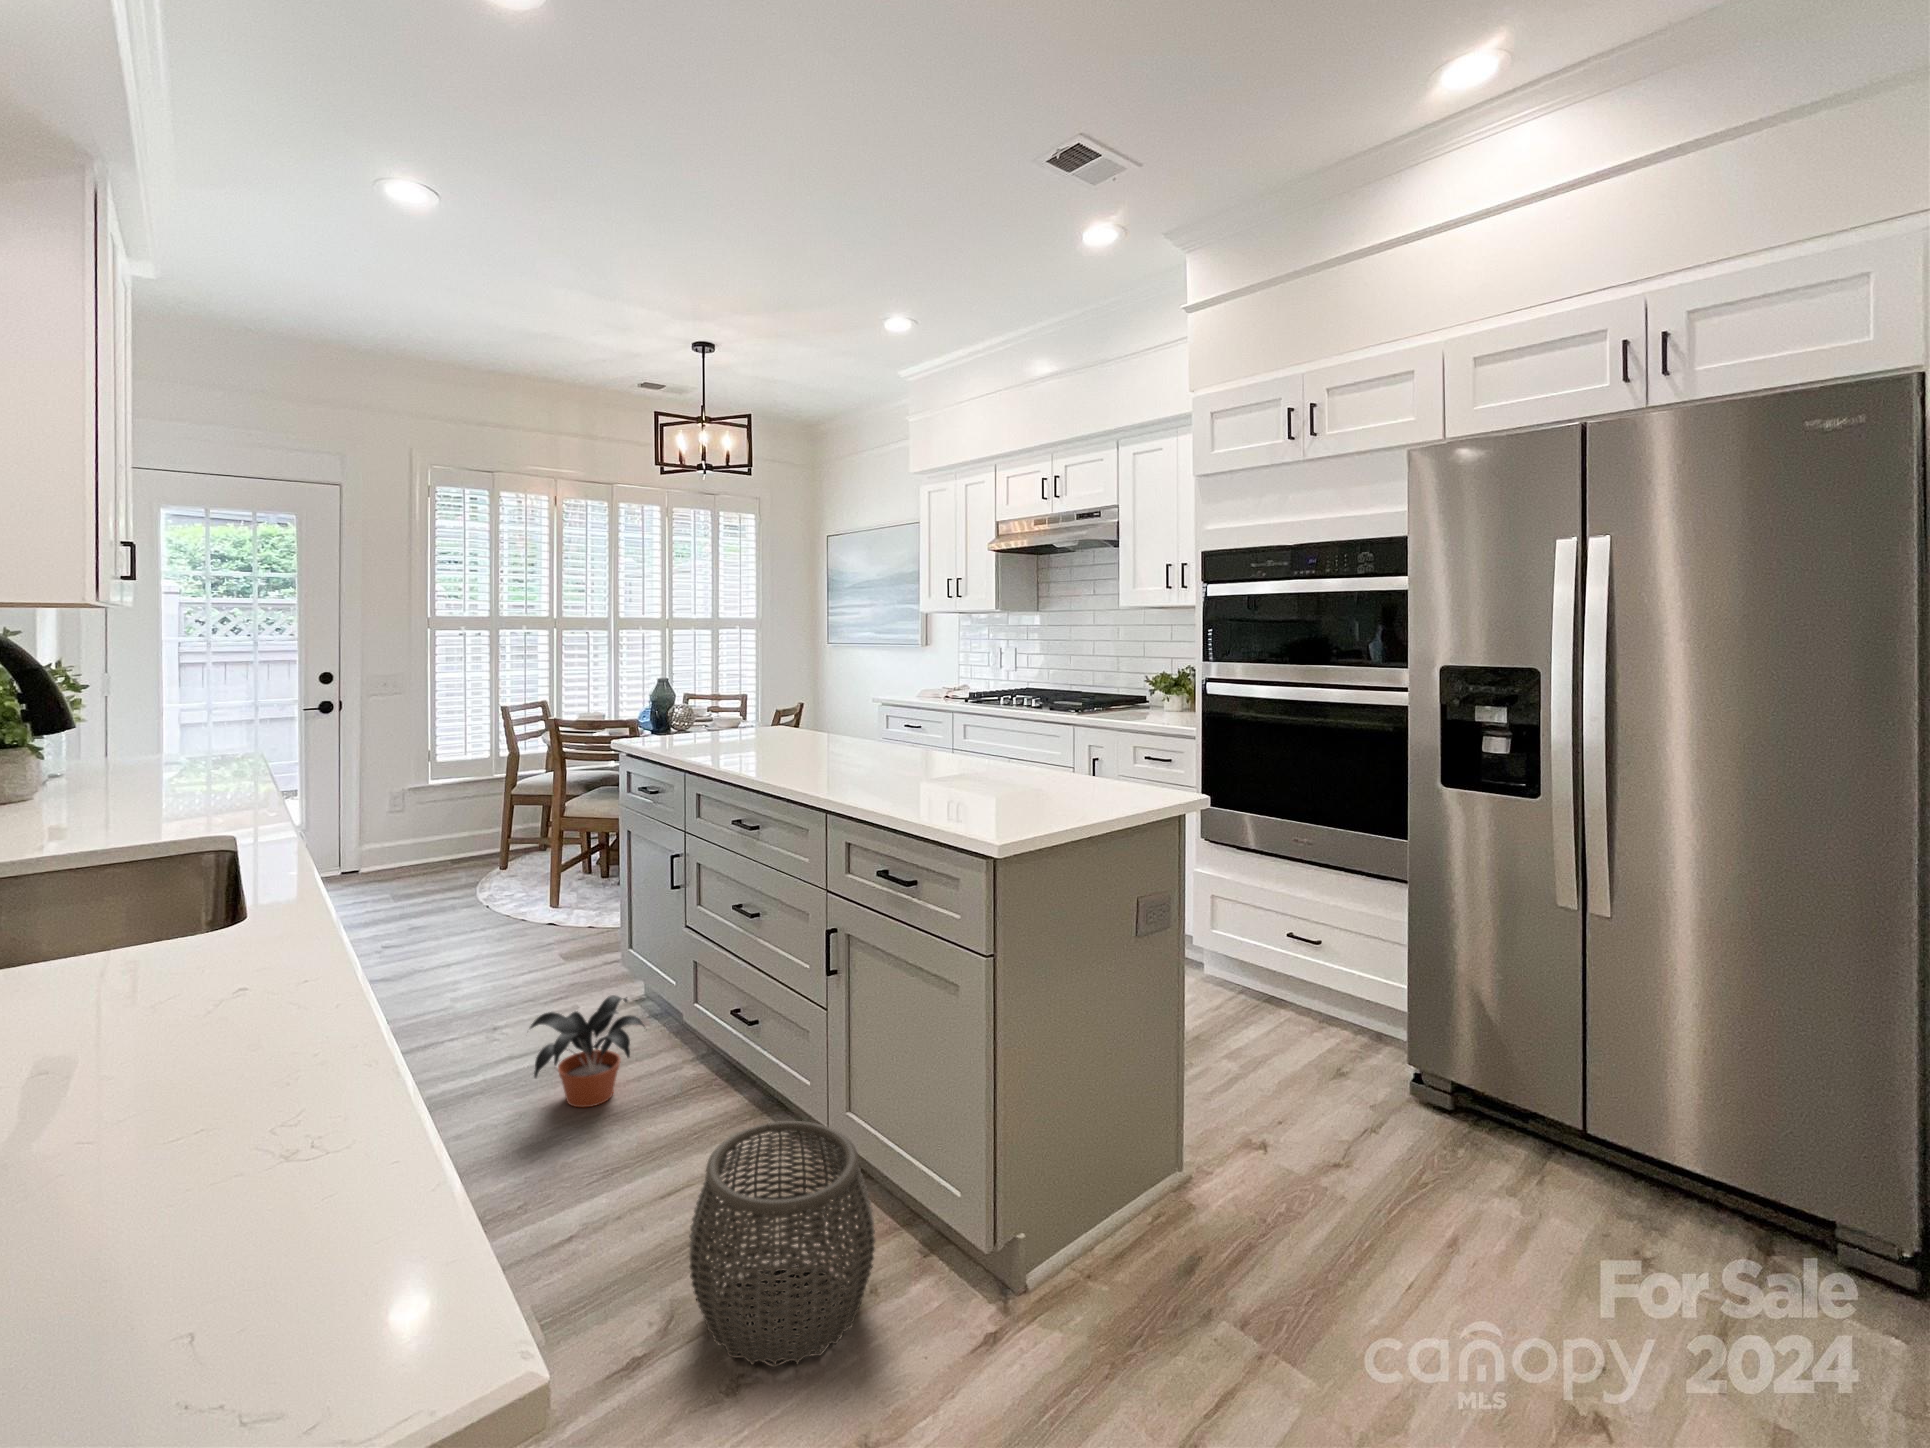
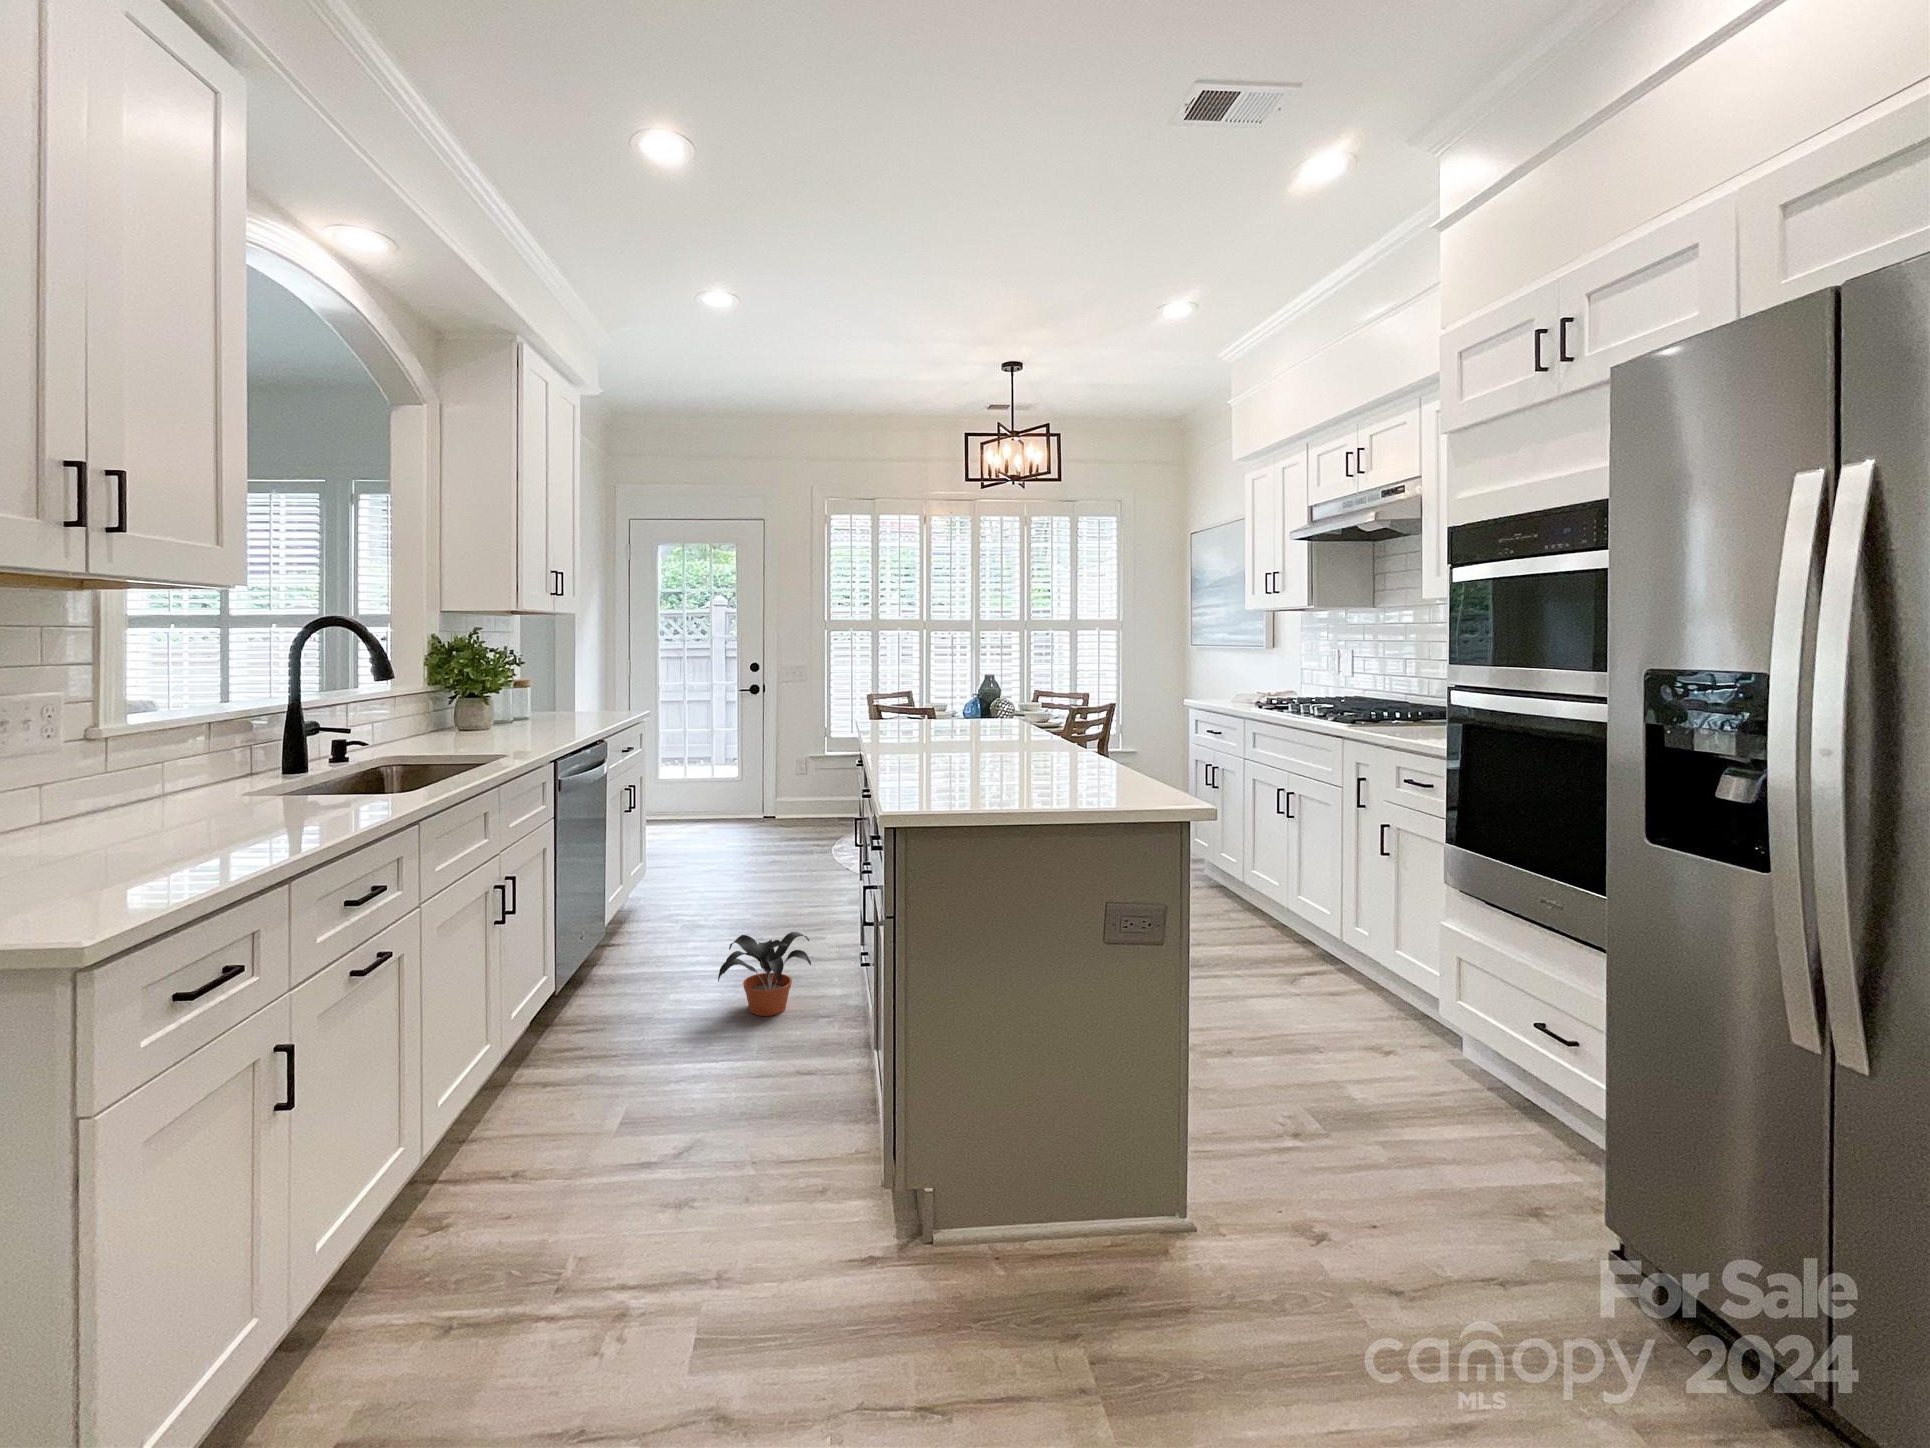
woven basket: present [689,1121,875,1367] -> none [666,1039,822,1227]

